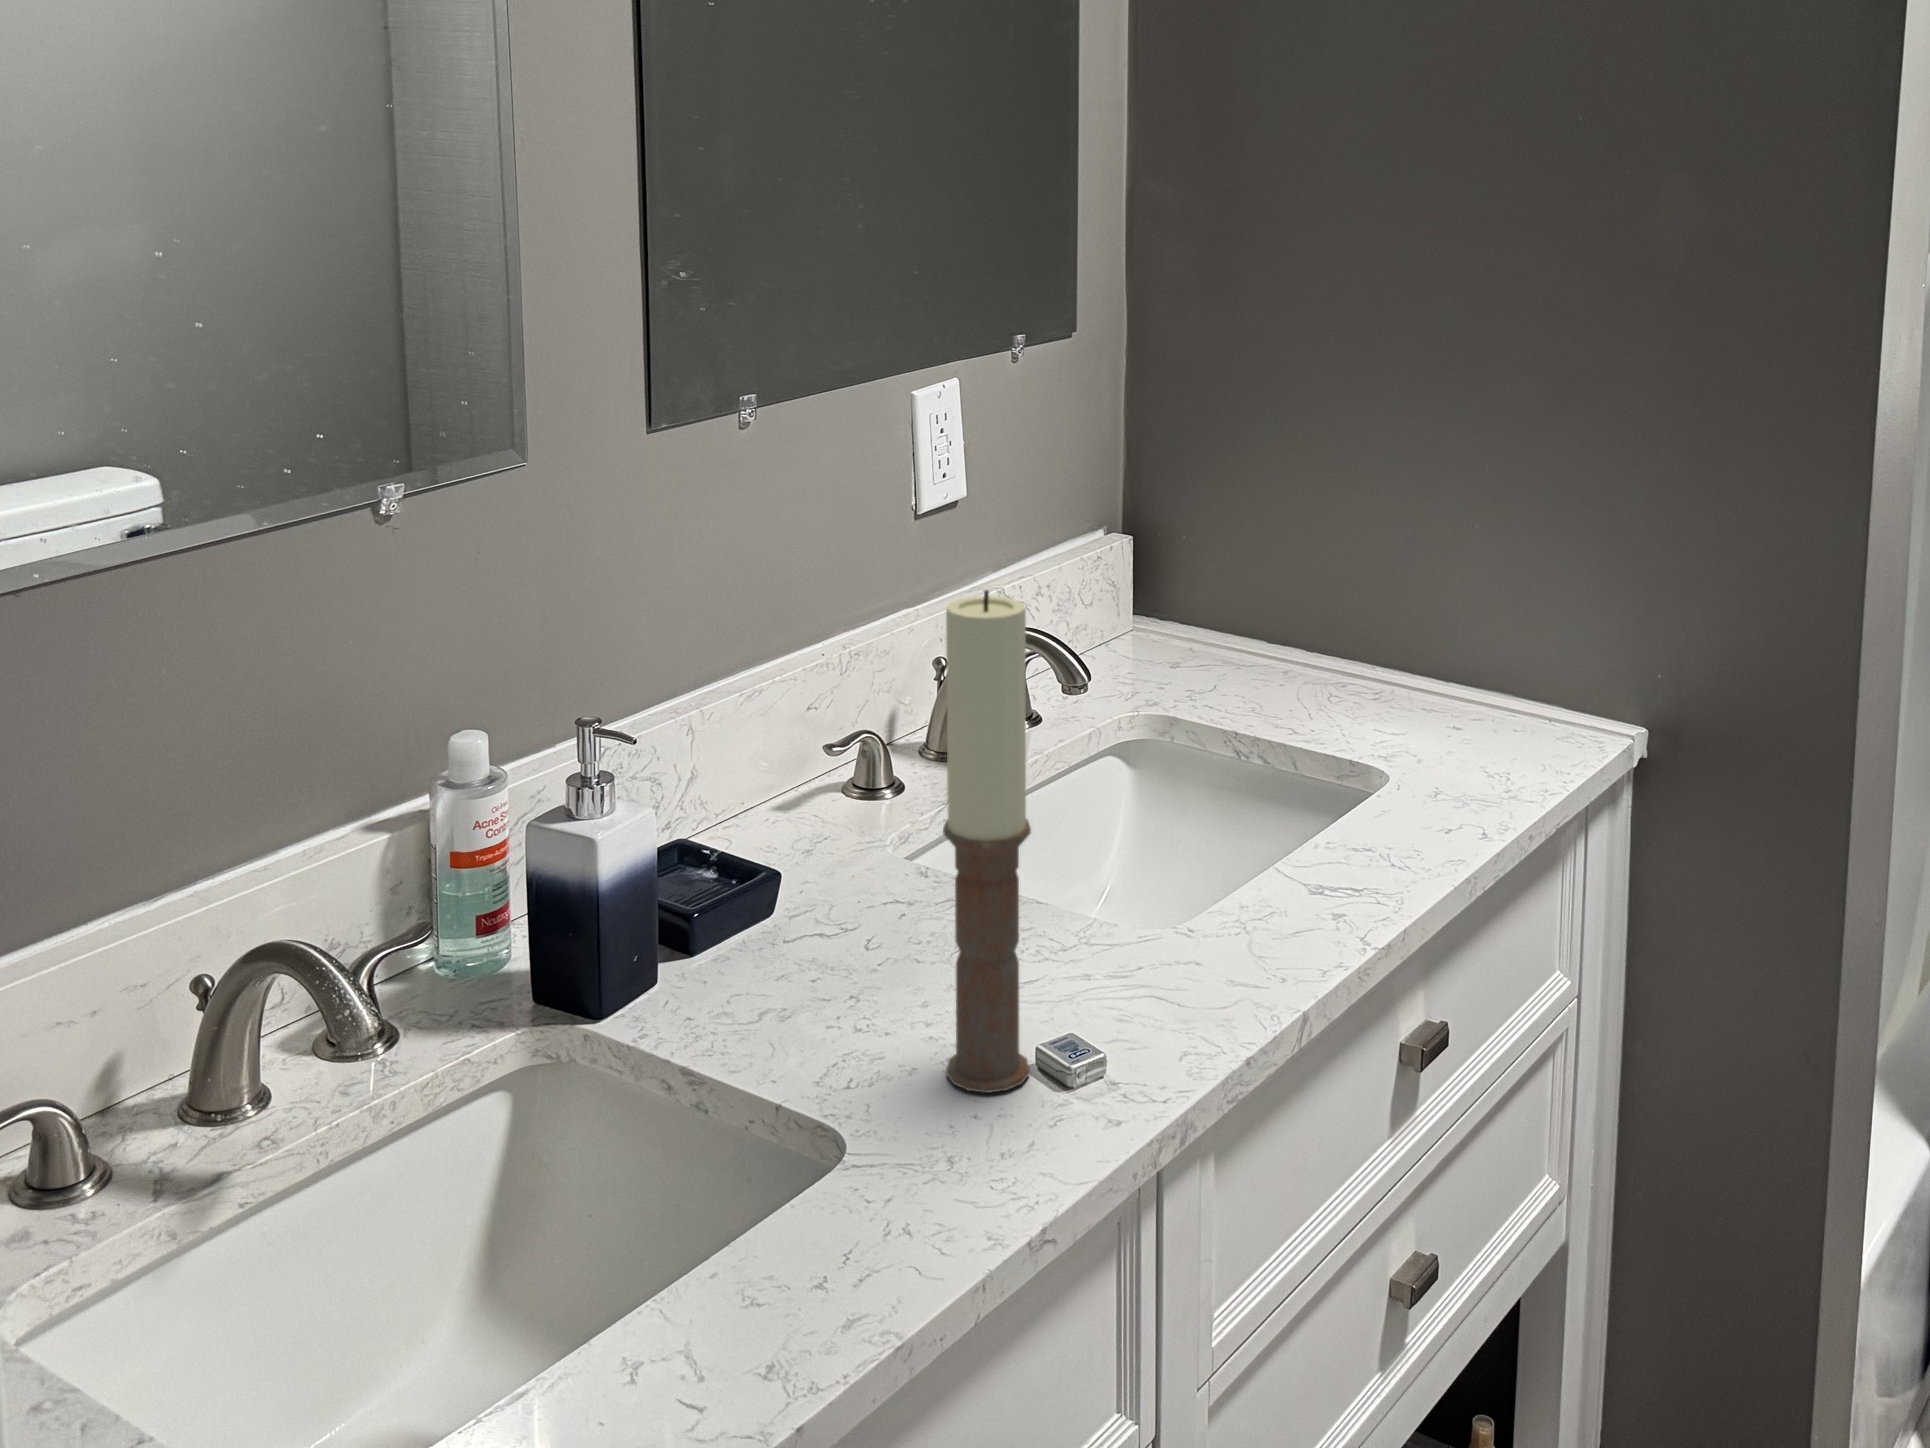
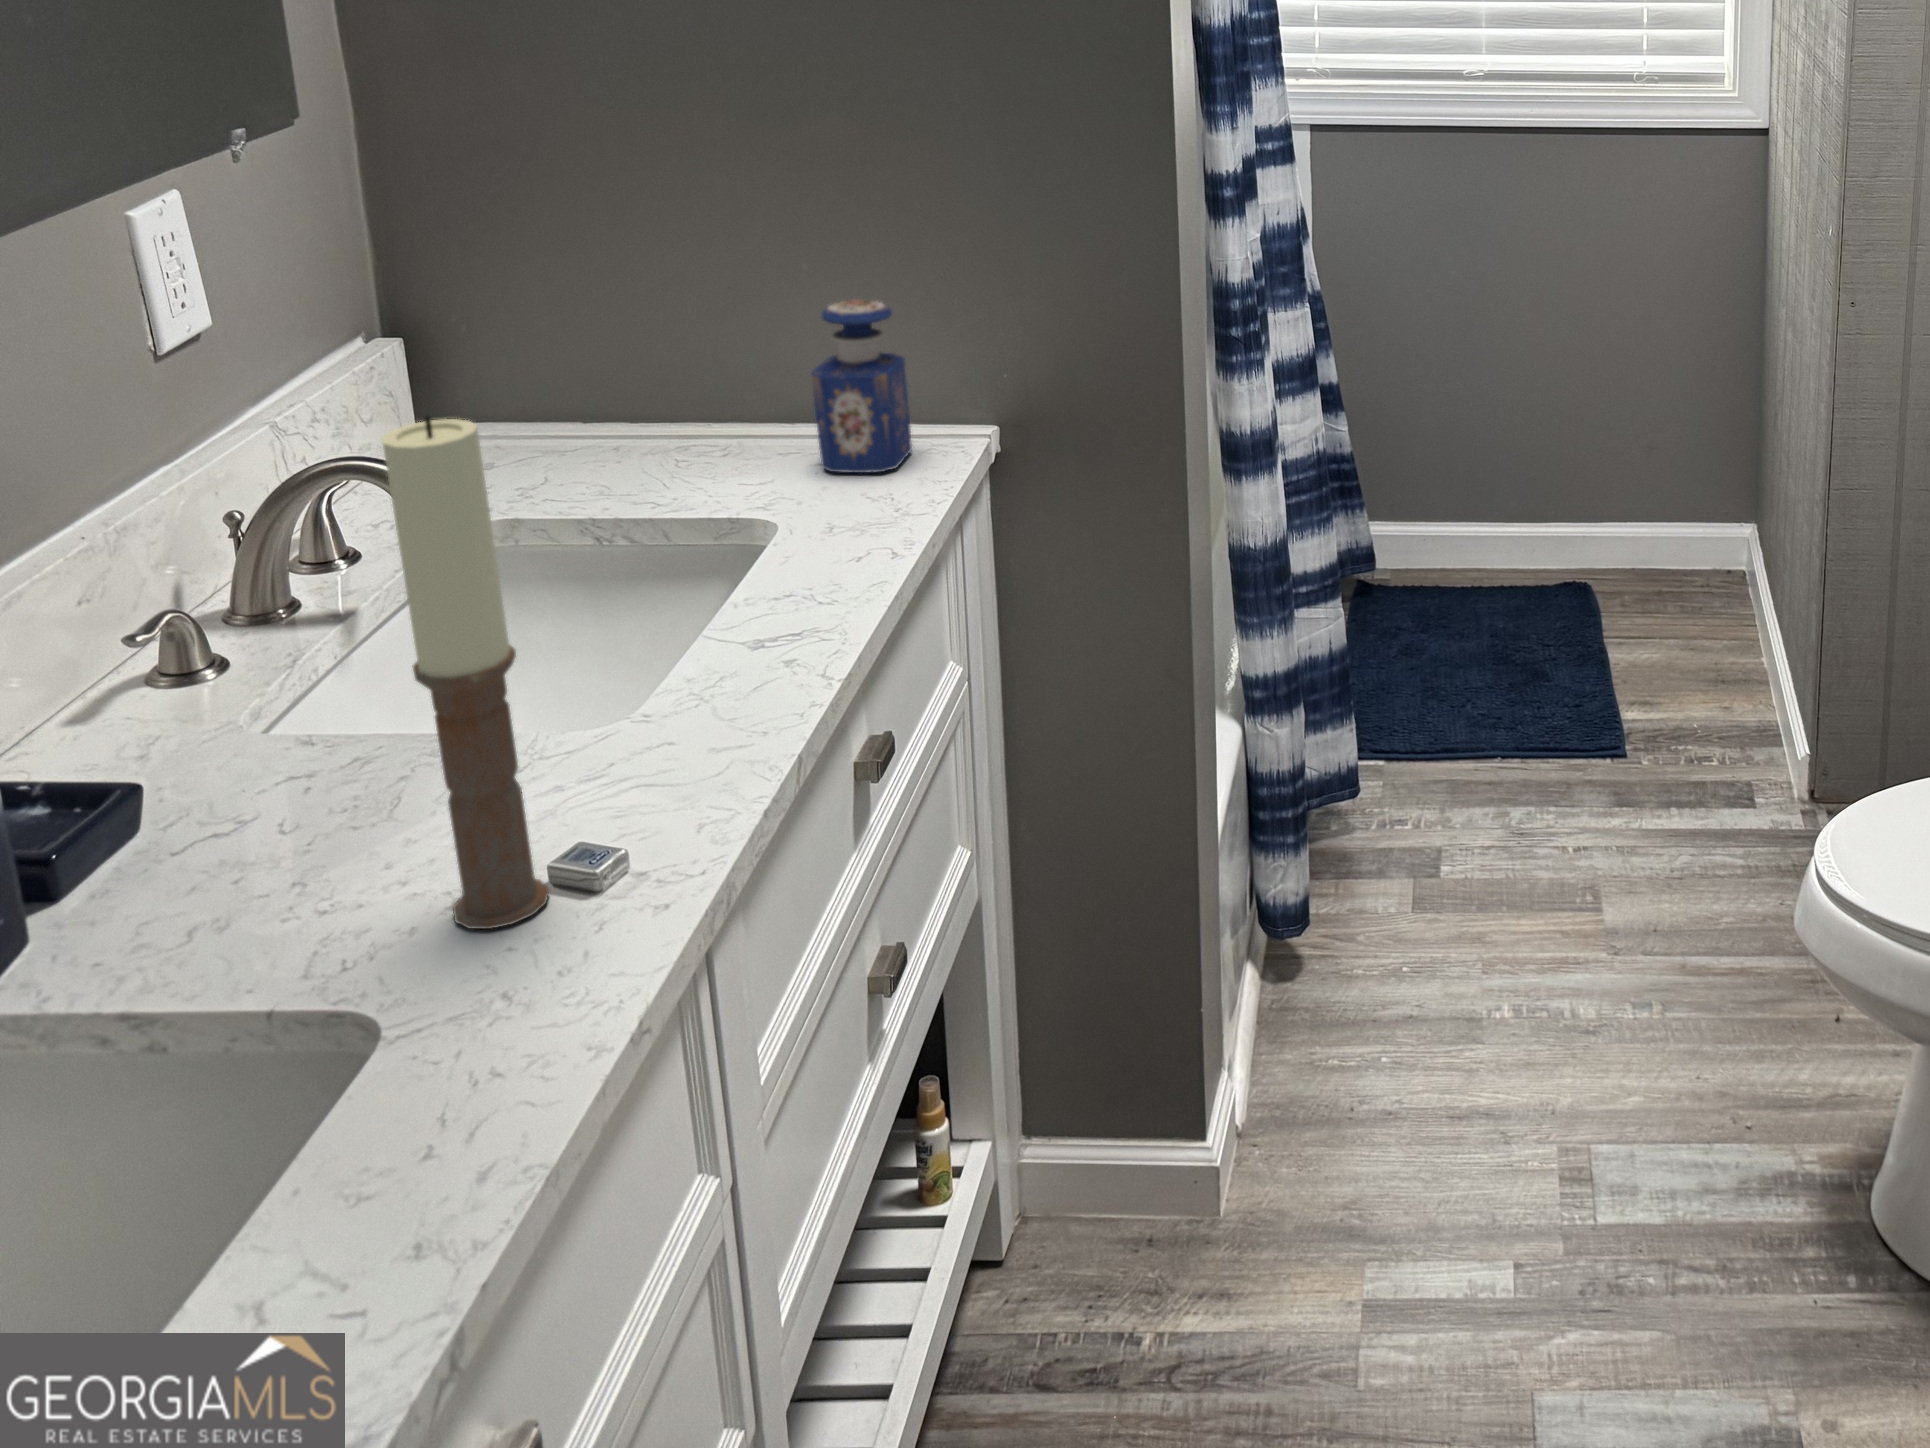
perfume bottle: none [1457,567,1555,750] -> present [811,299,912,473]

